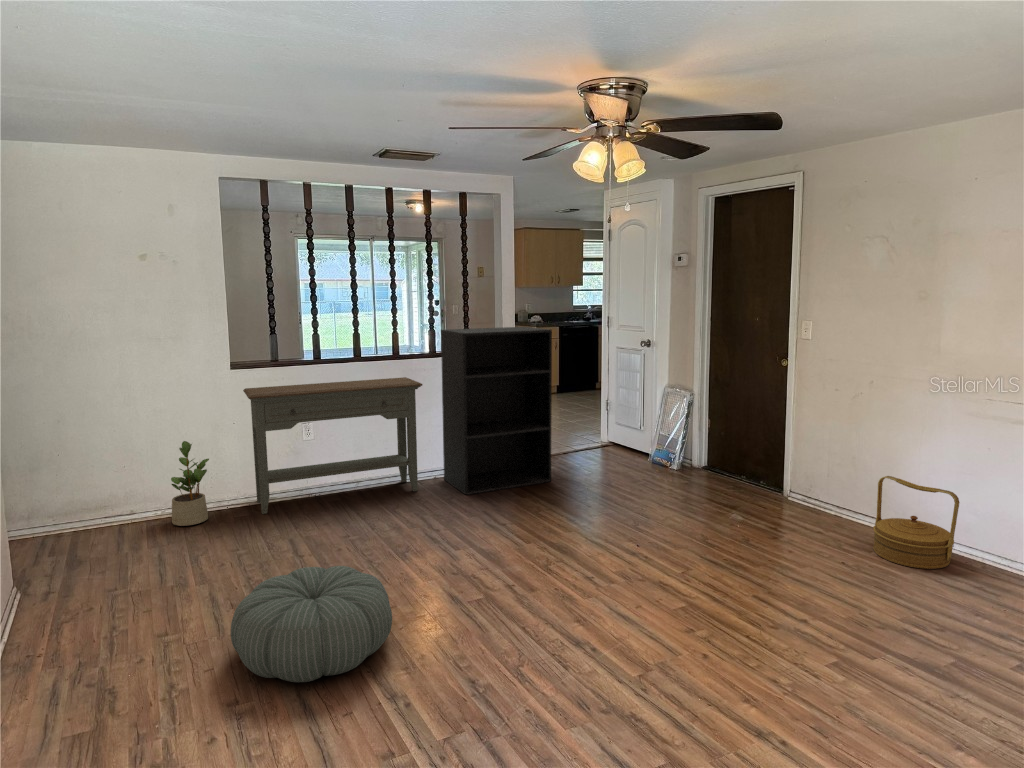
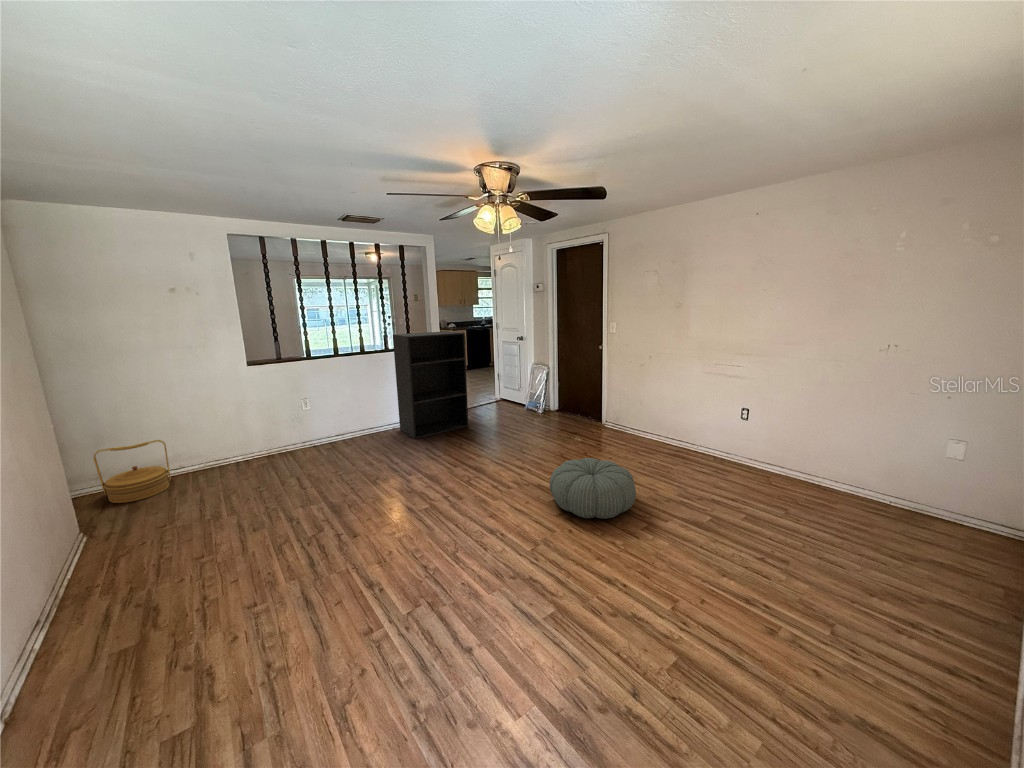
console table: present [243,377,422,514] -> none [254,366,383,463]
potted plant: present [171,441,209,526] -> none [201,418,233,477]
woven basket: present [873,476,960,569] -> present [93,440,171,503]
pouf: present [231,566,392,682] -> present [550,458,636,519]

